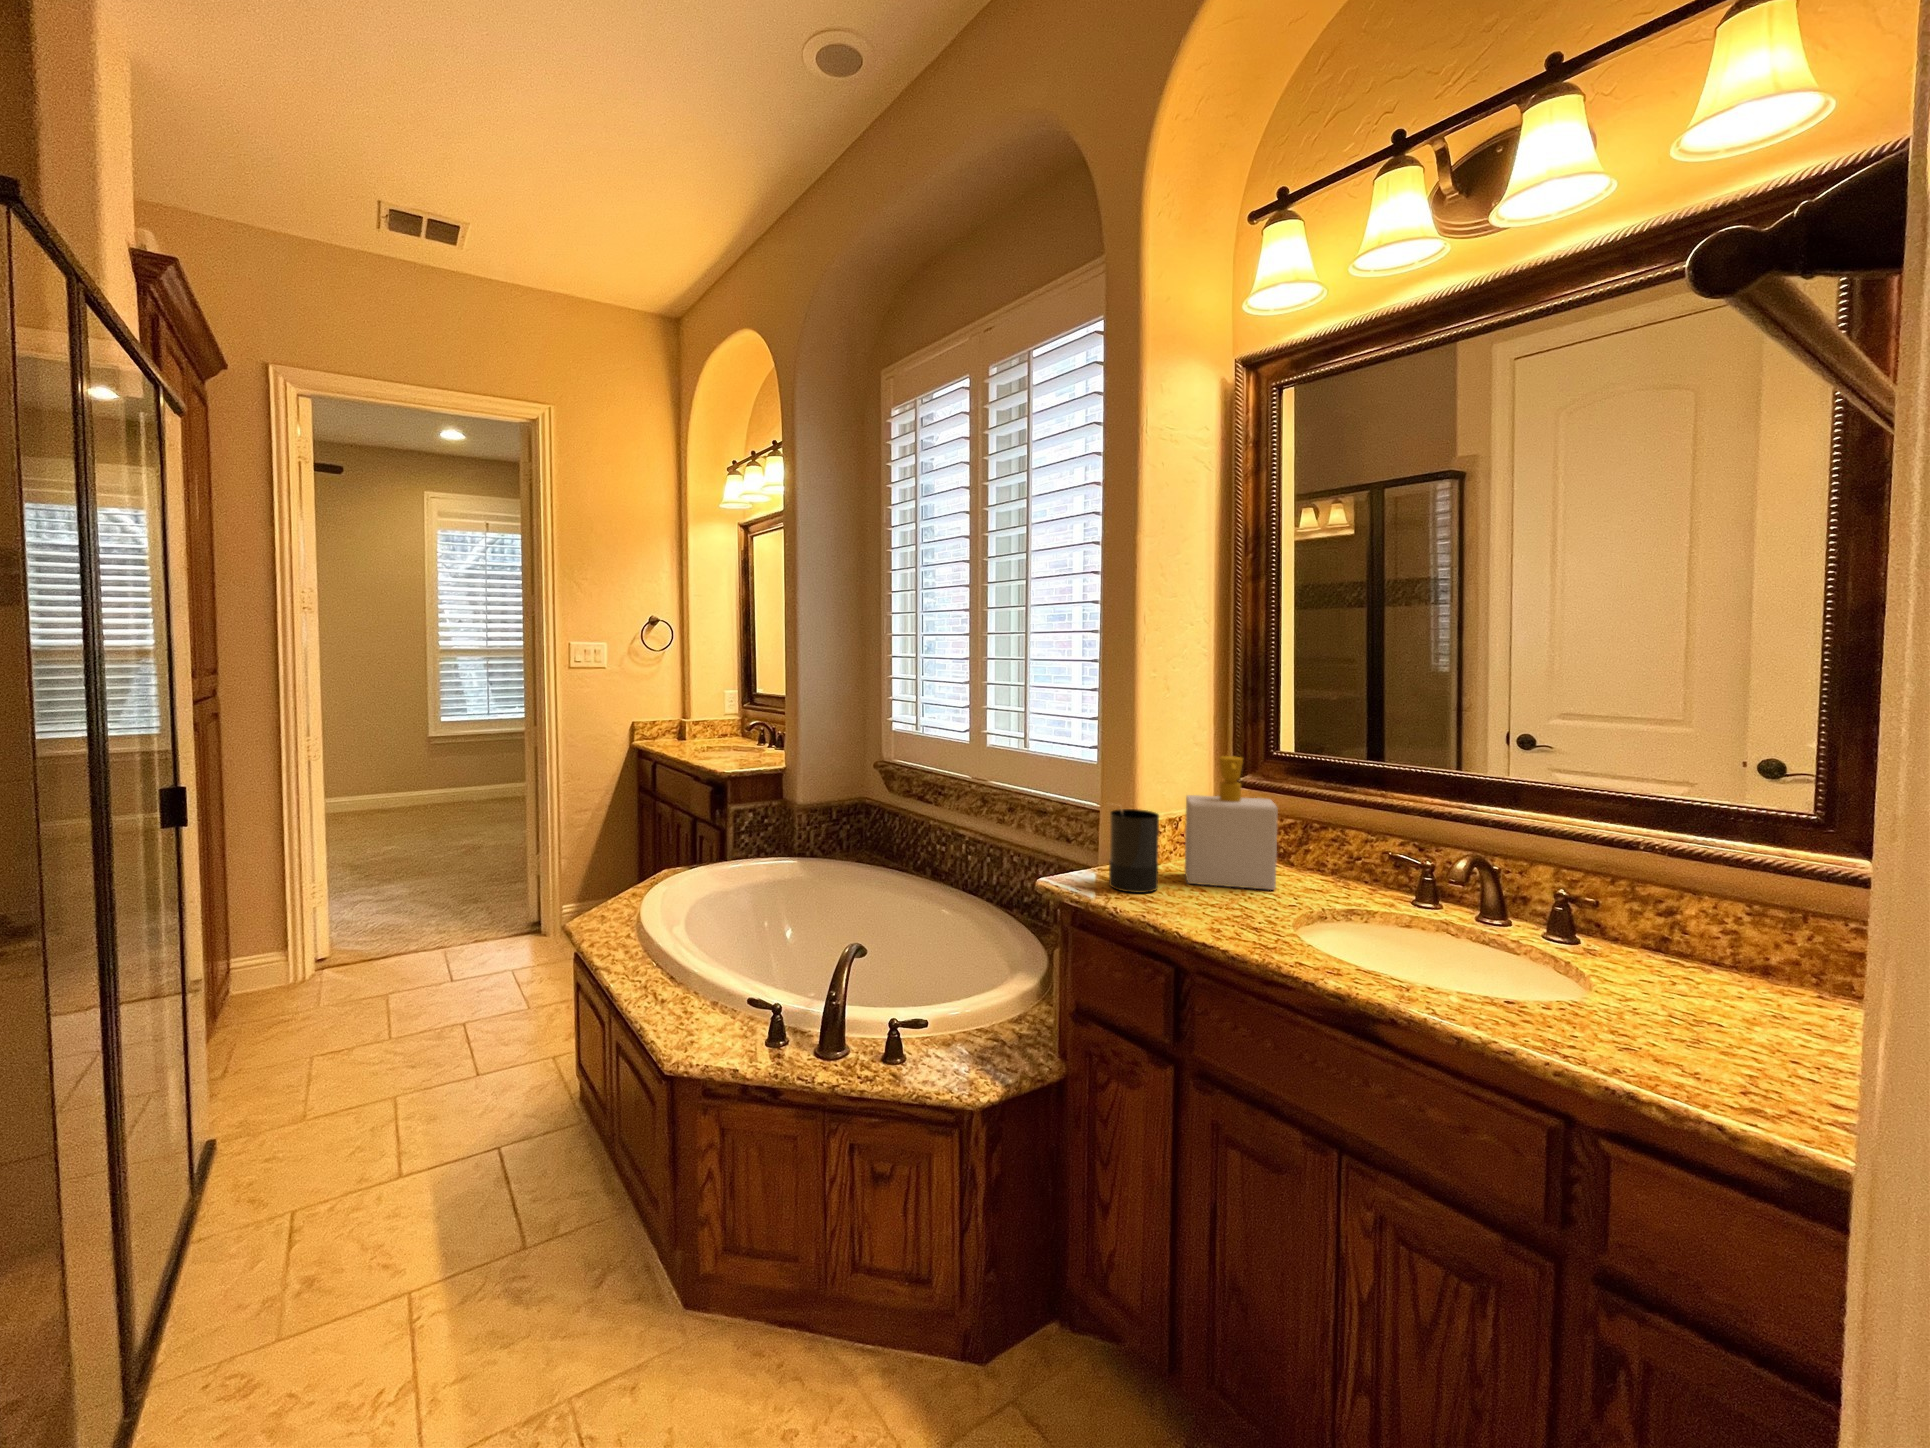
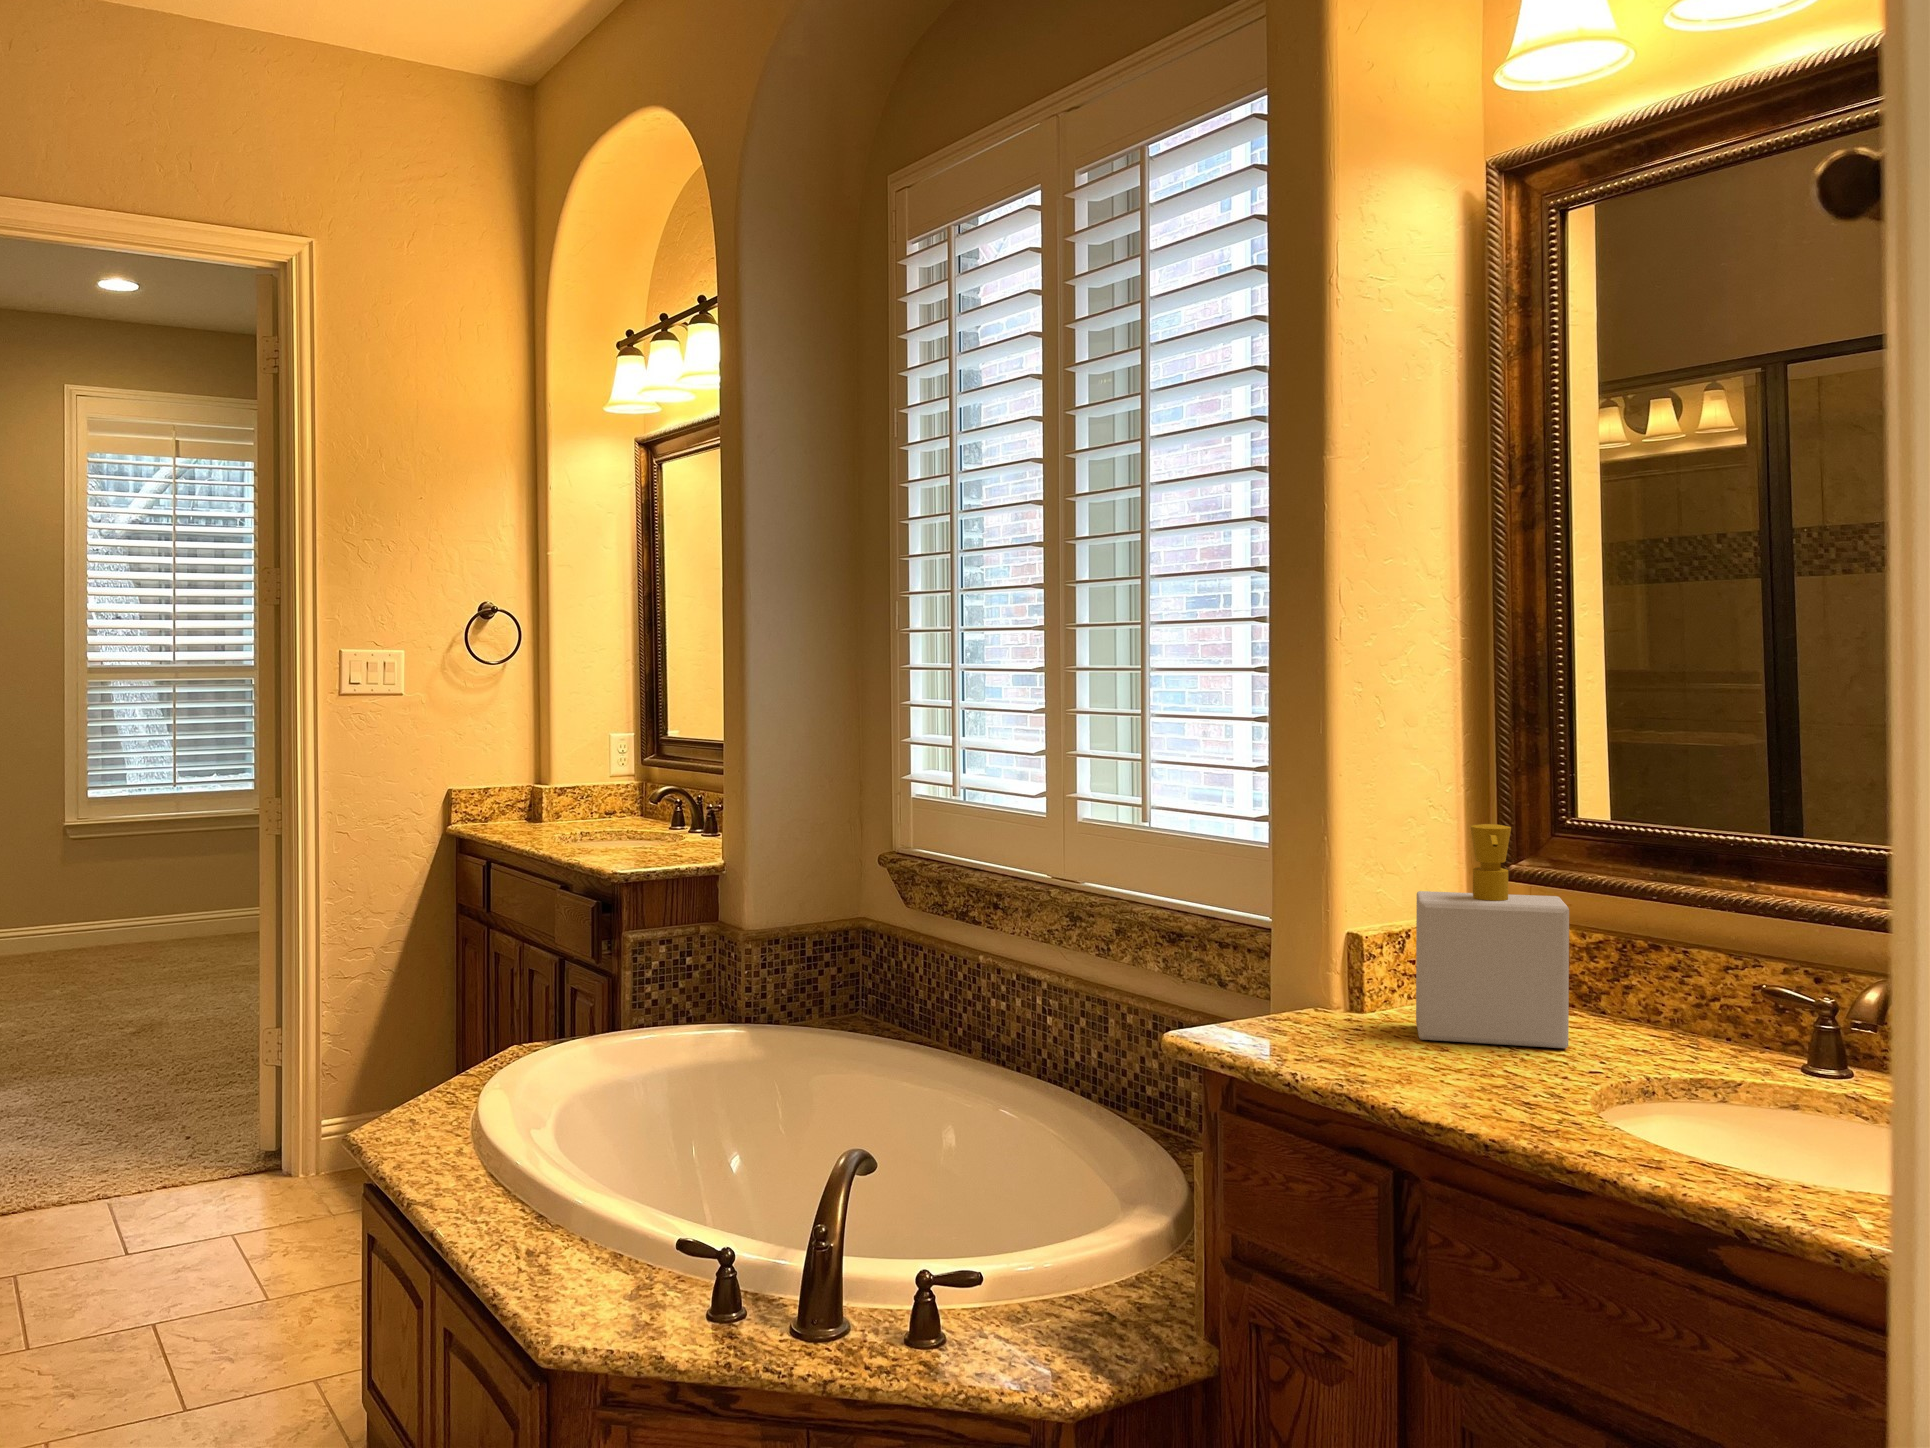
candle: present [1109,803,1159,893] -> none [1280,904,1370,1053]

